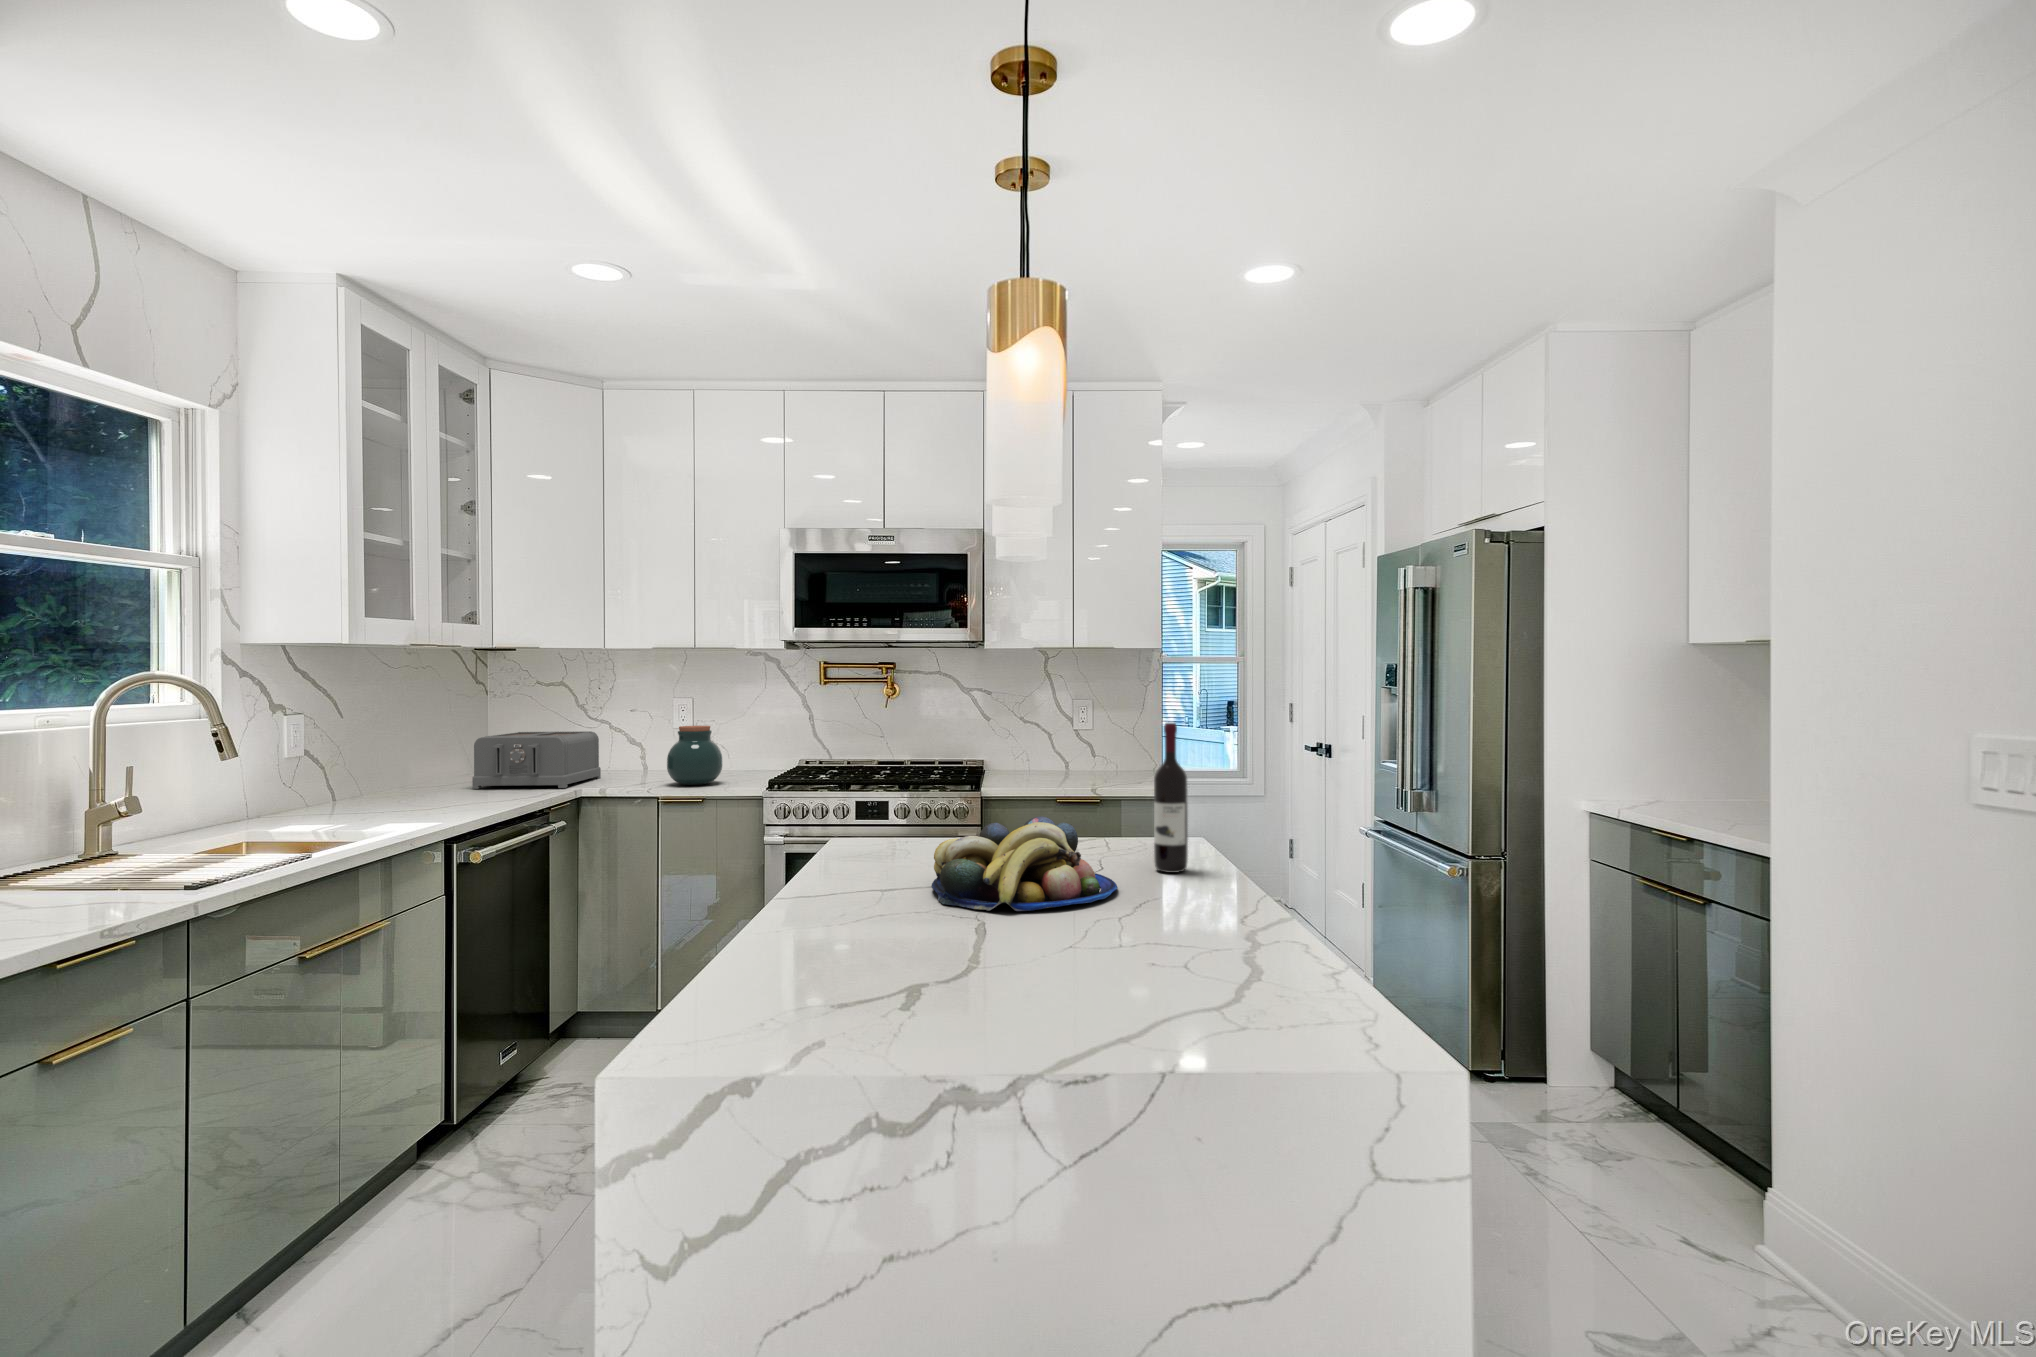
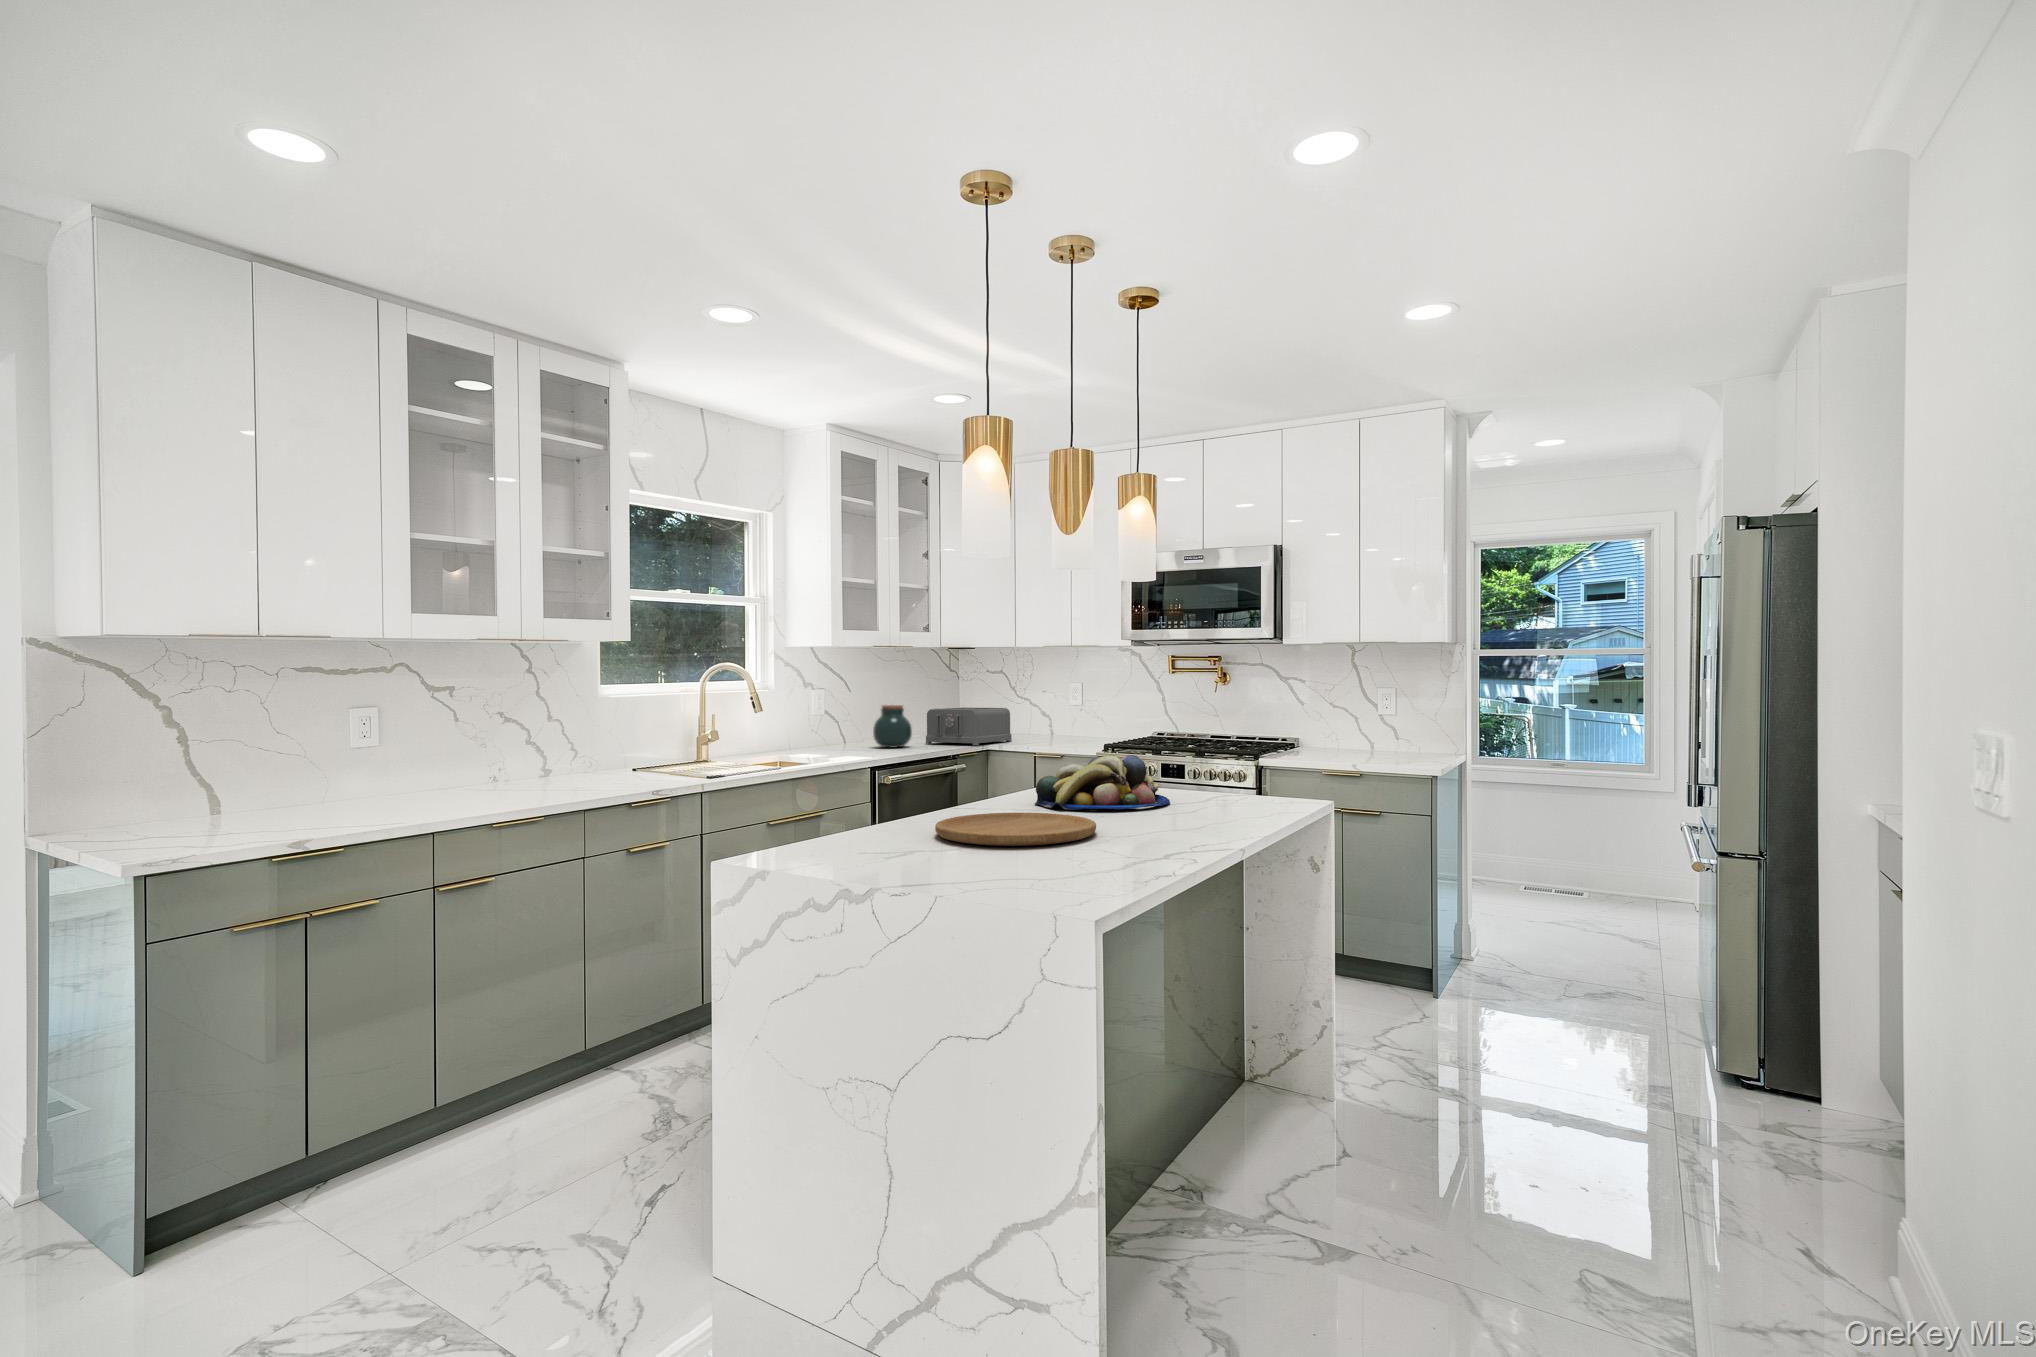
wine bottle: present [1154,723,1188,873] -> none [1220,688,1246,803]
jar: present [667,726,722,785] -> present [873,705,912,748]
cutting board: none [952,929,1213,1020] -> present [935,813,1096,846]

